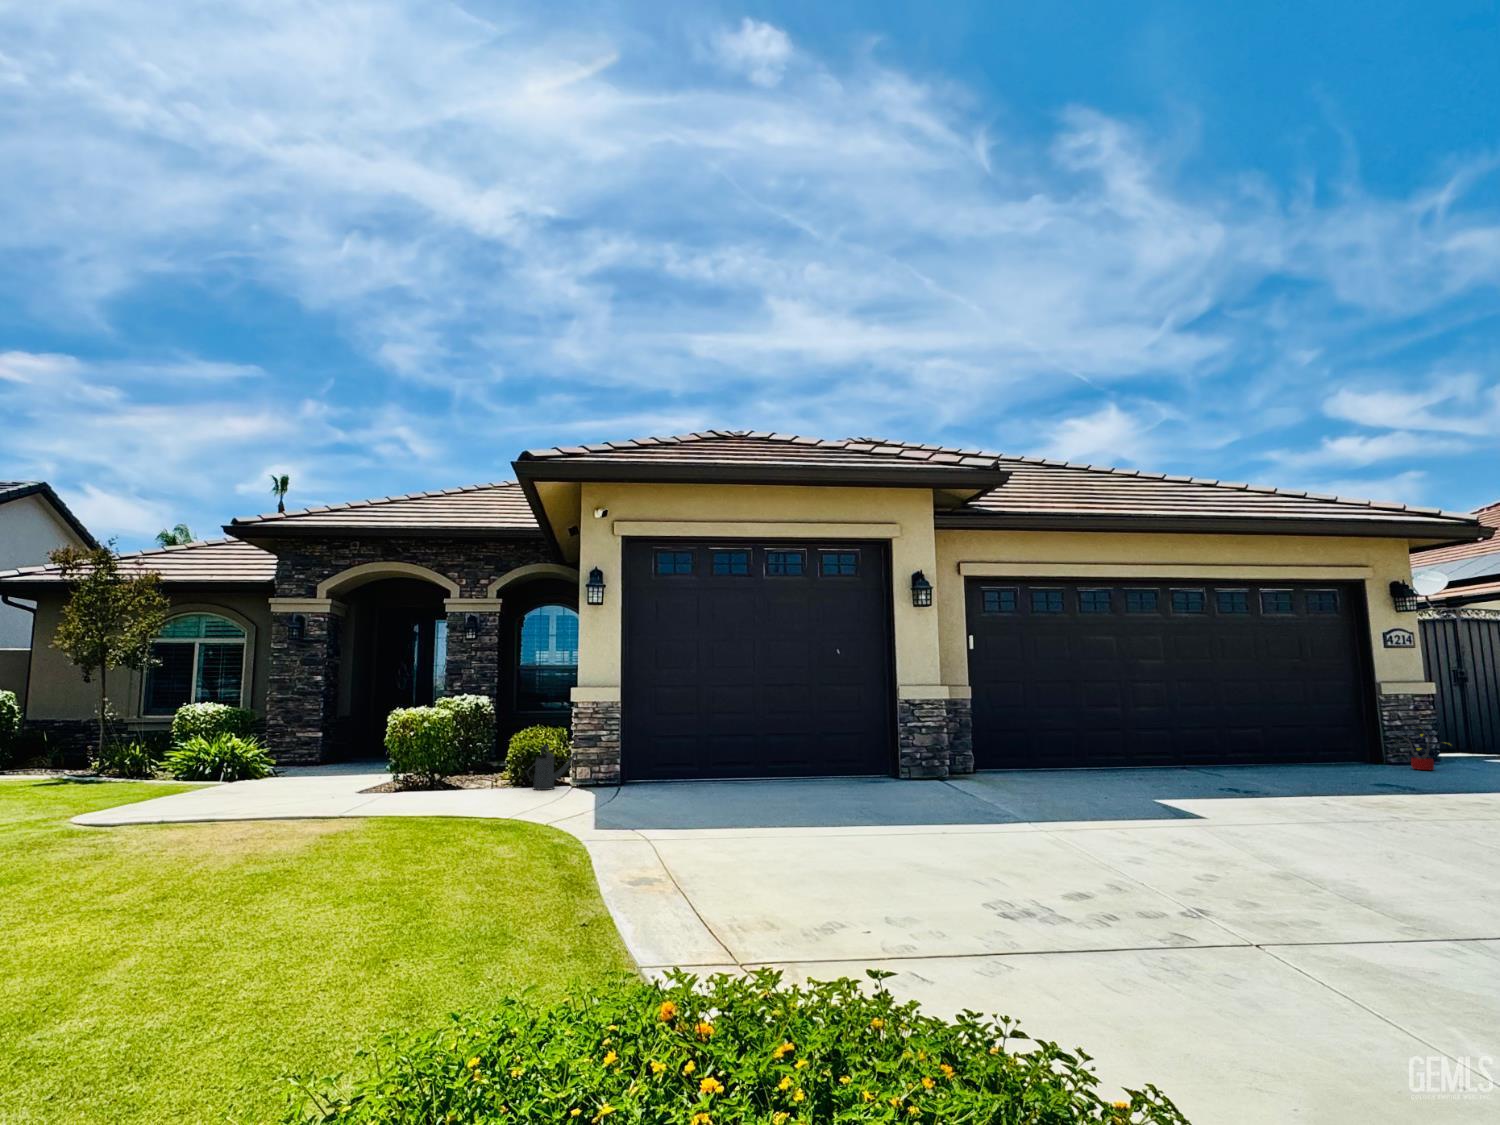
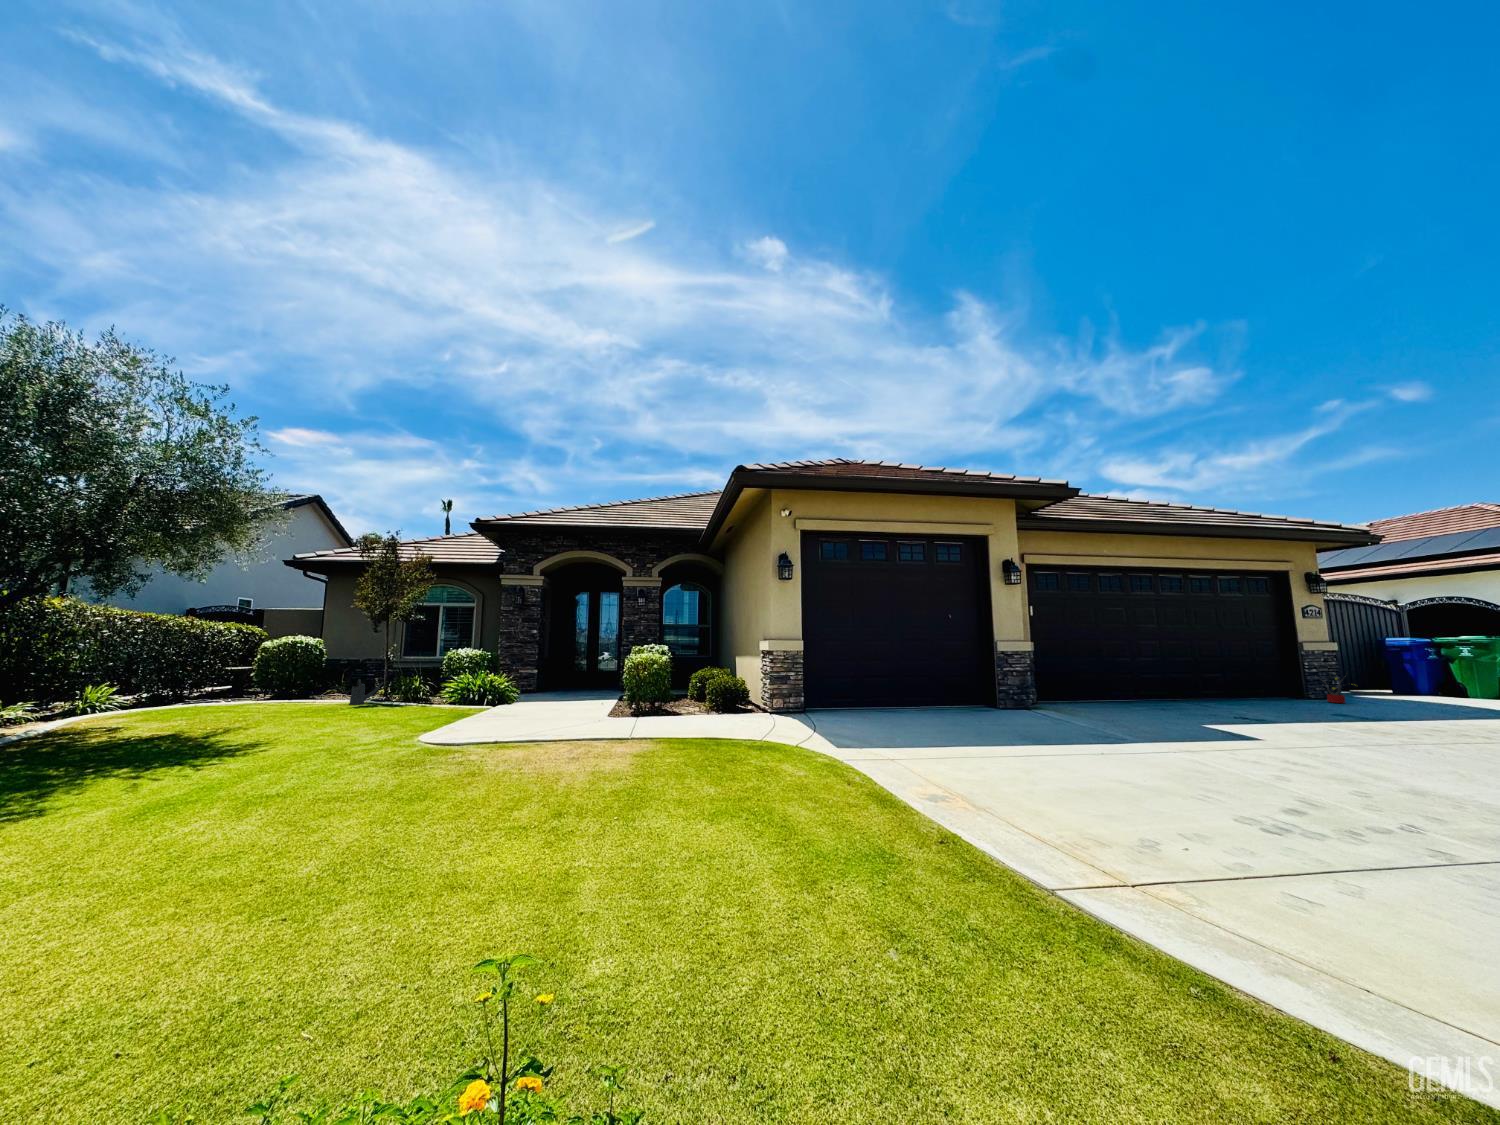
watering can: present [527,745,578,790] -> present [345,679,383,705]

